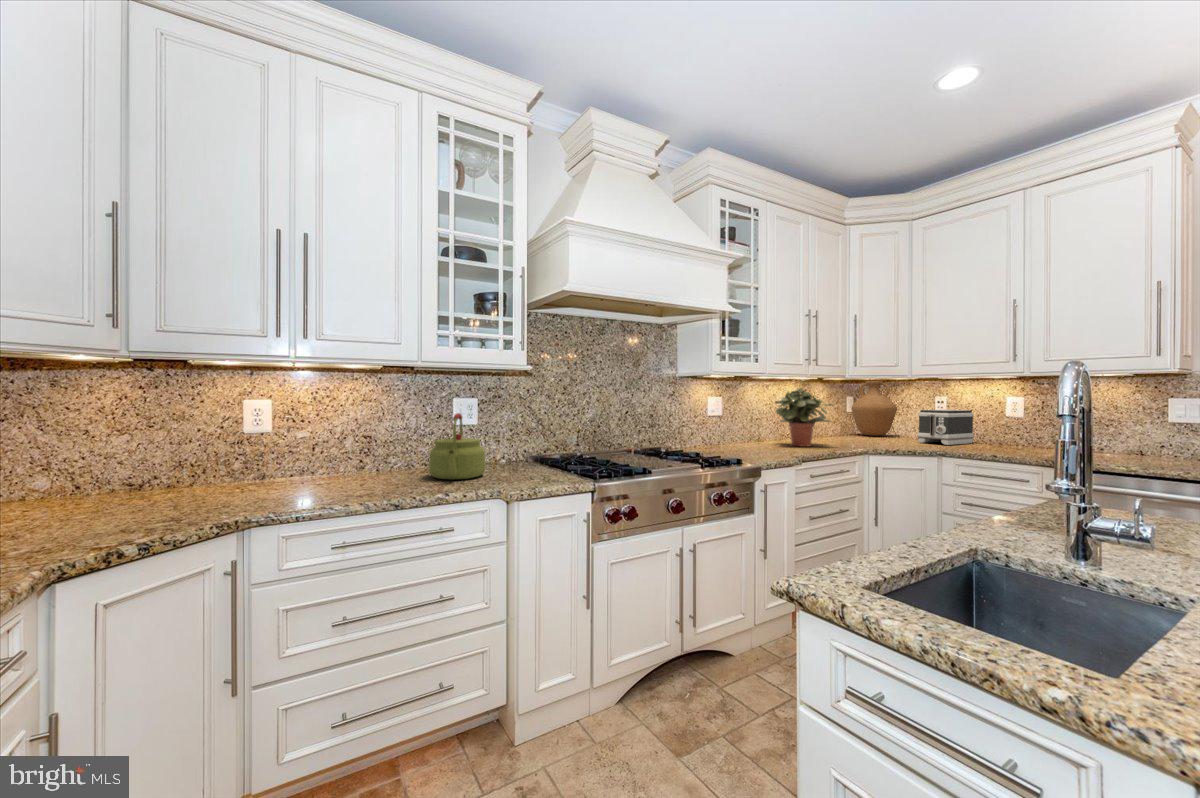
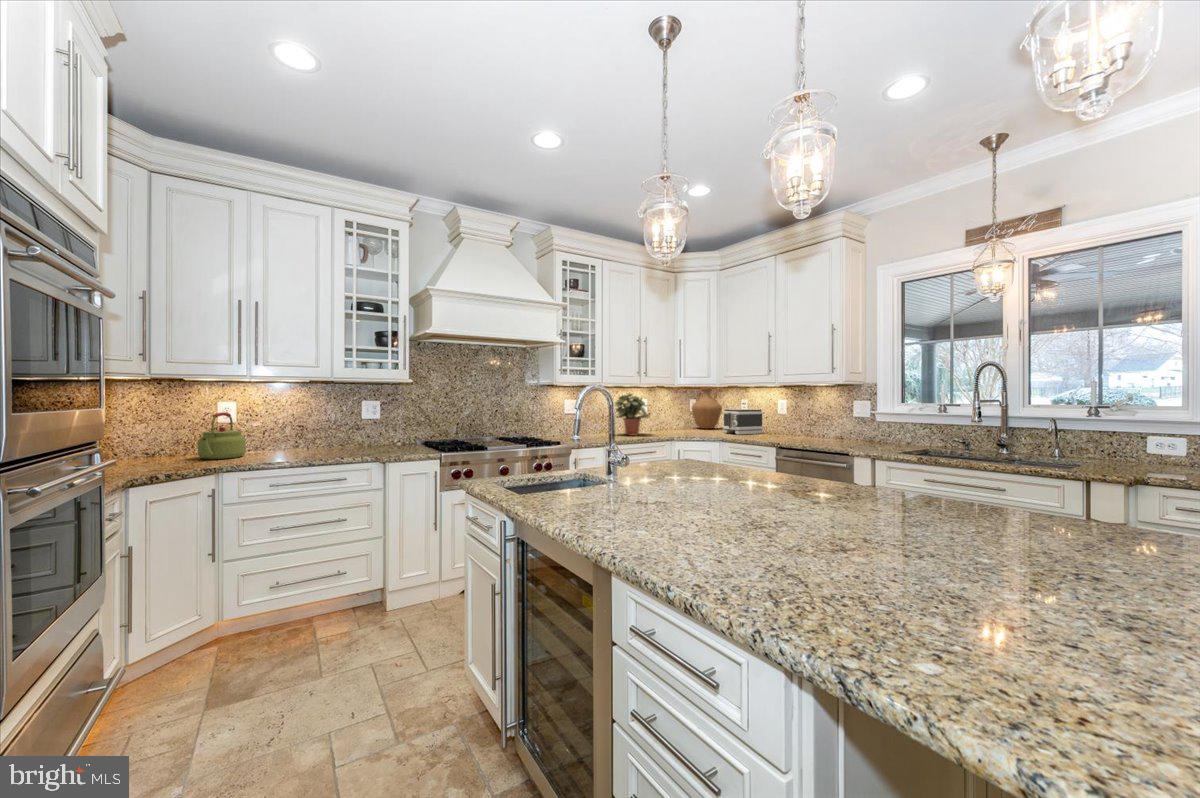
kettle: present [429,413,485,480] -> present [198,412,246,459]

